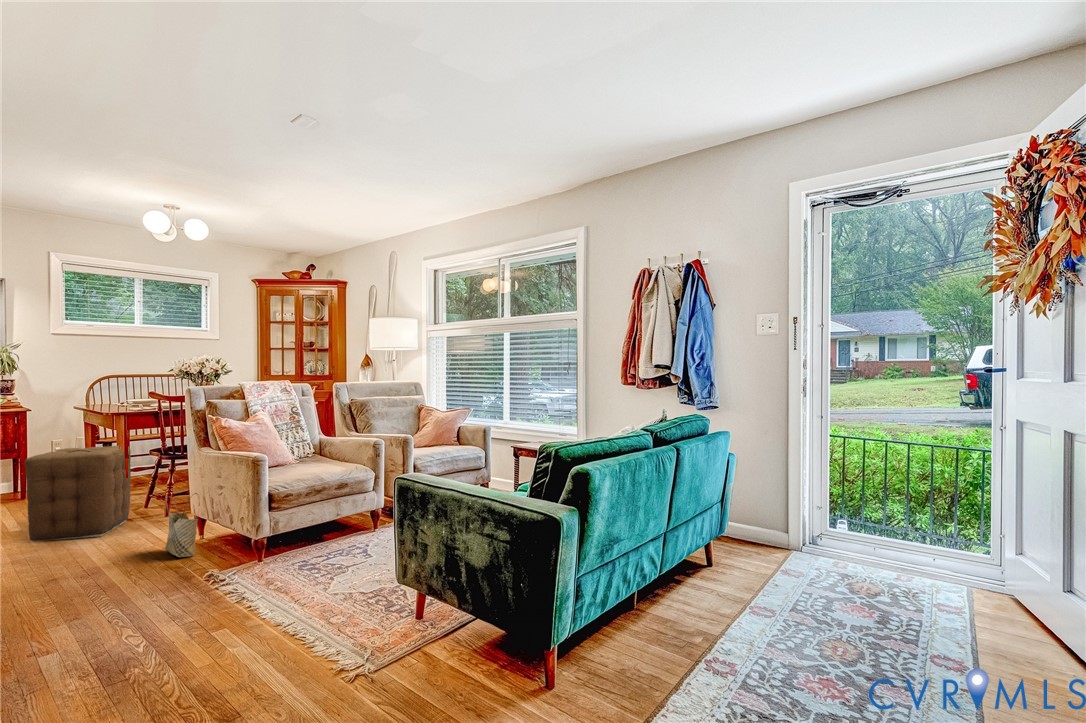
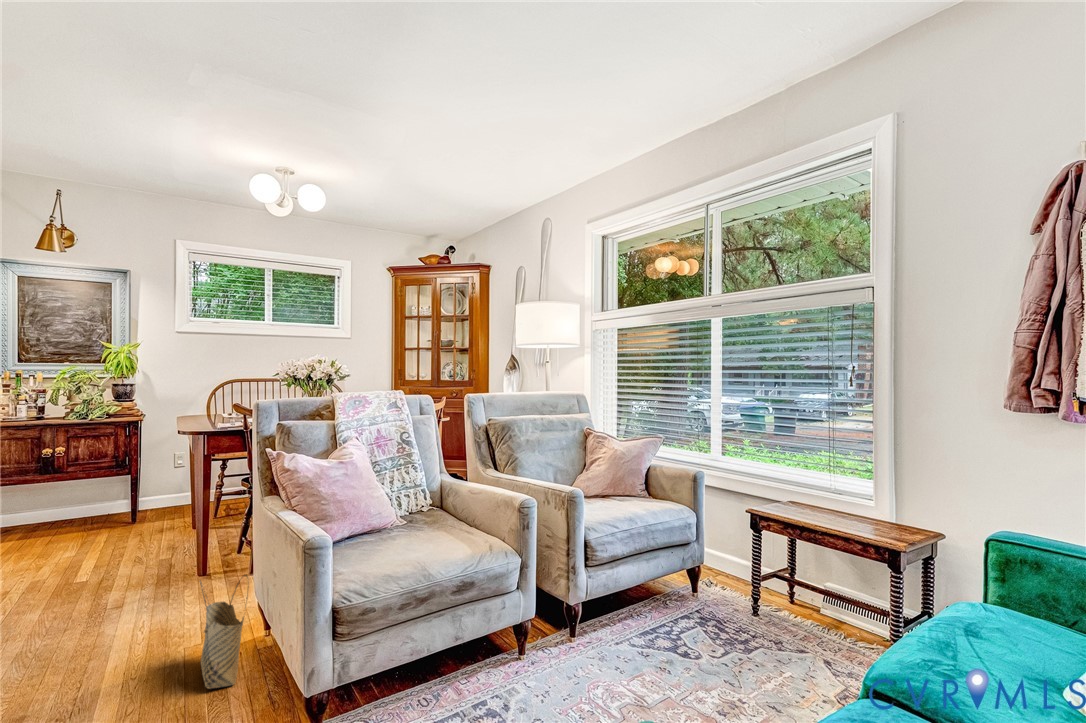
ottoman: present [25,446,131,541] -> none [60,476,207,611]

